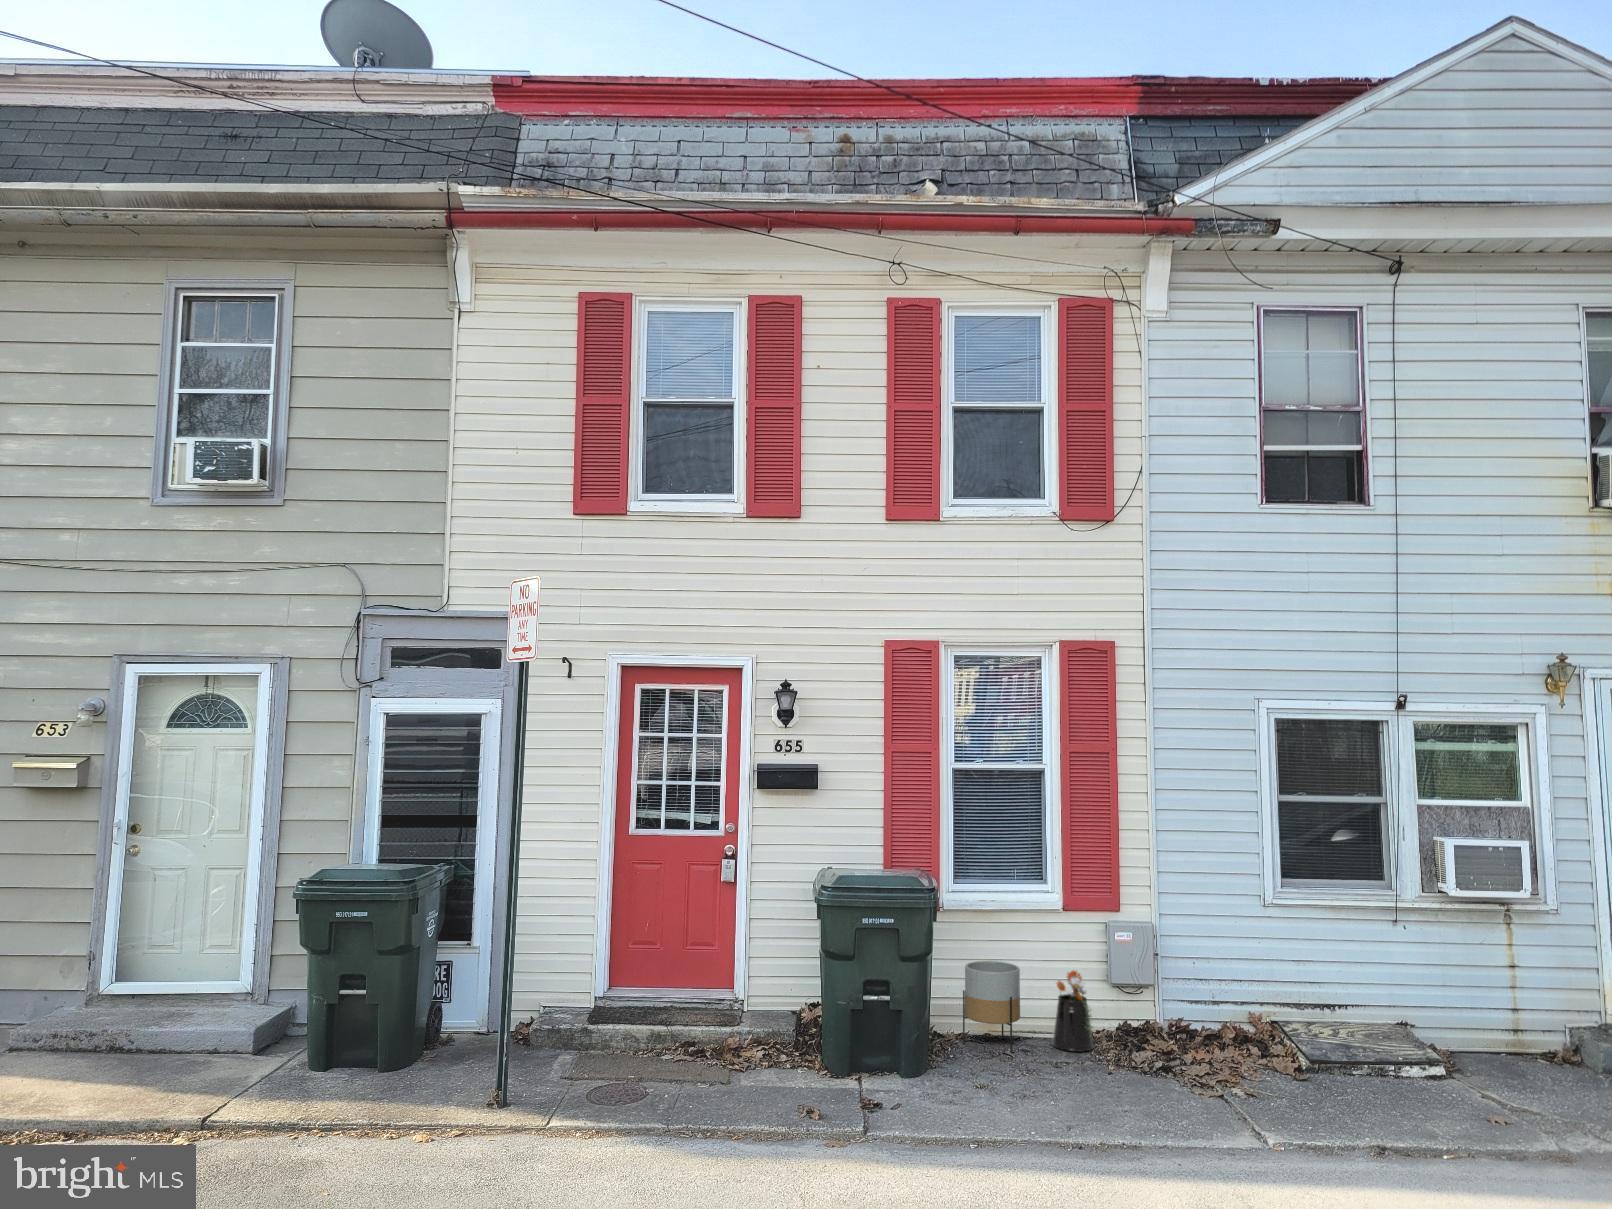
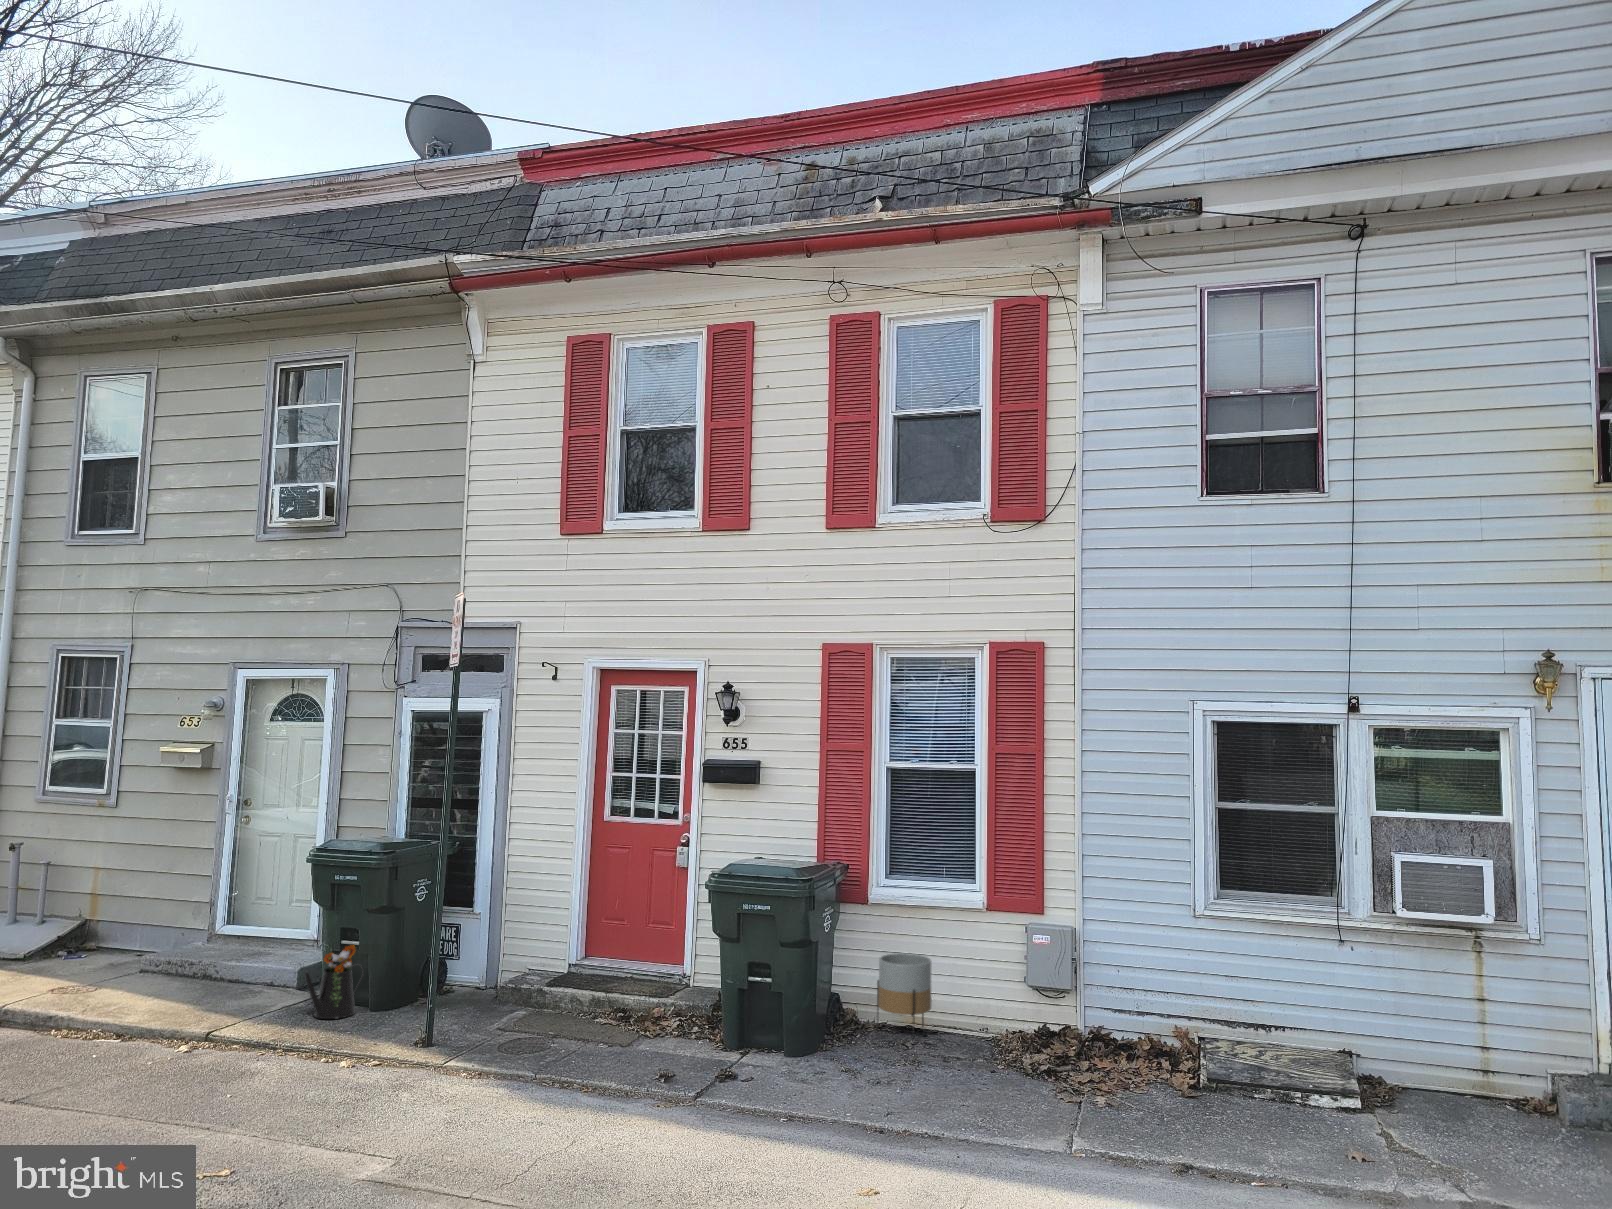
watering can: present [1052,971,1094,1052] -> present [305,945,364,1019]

